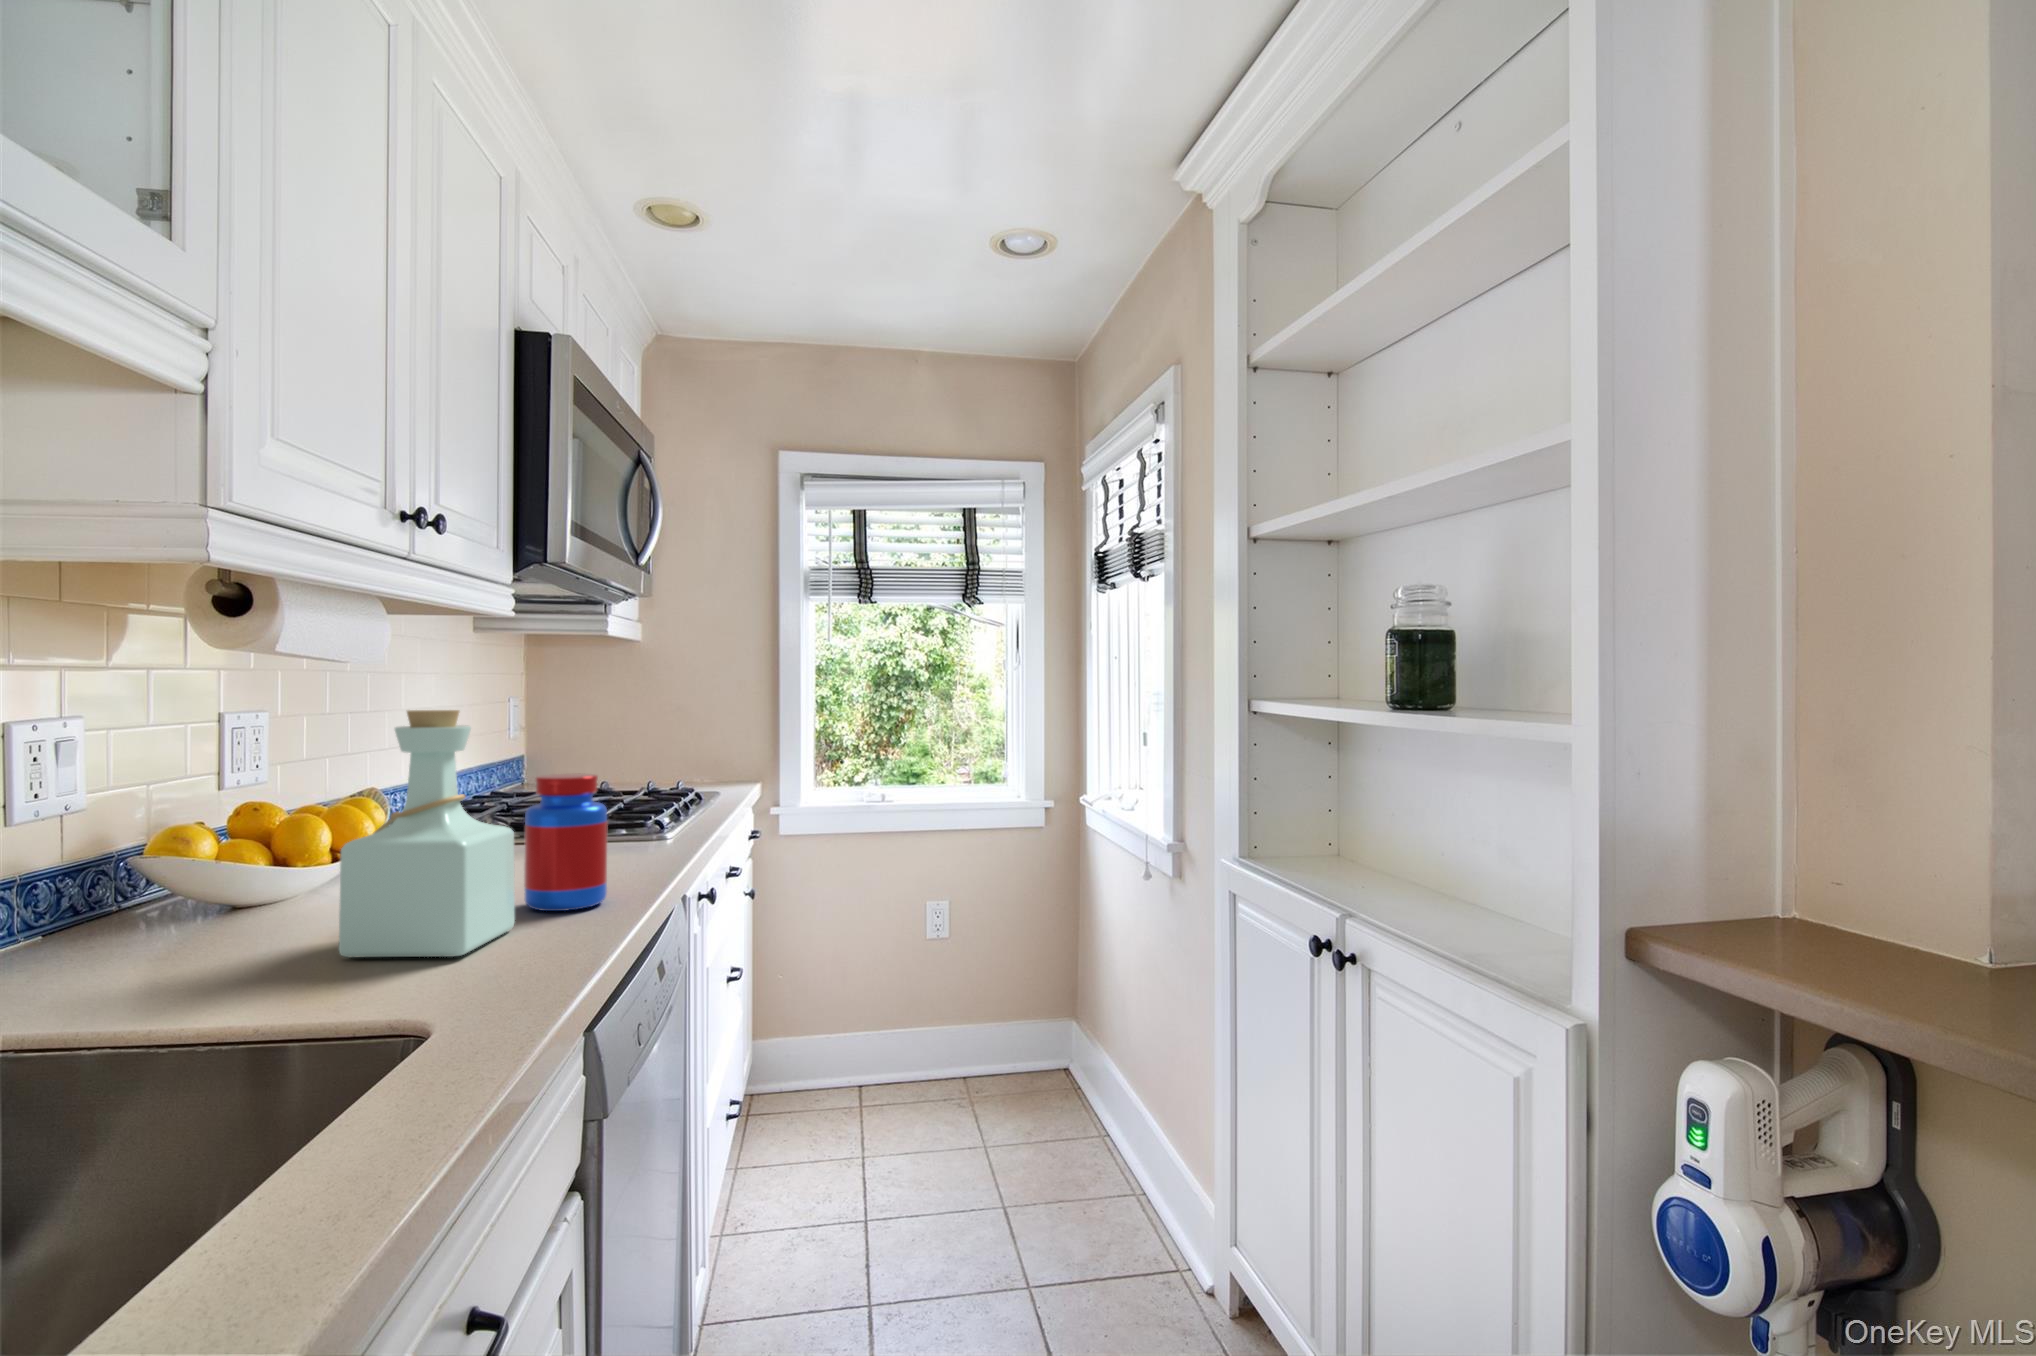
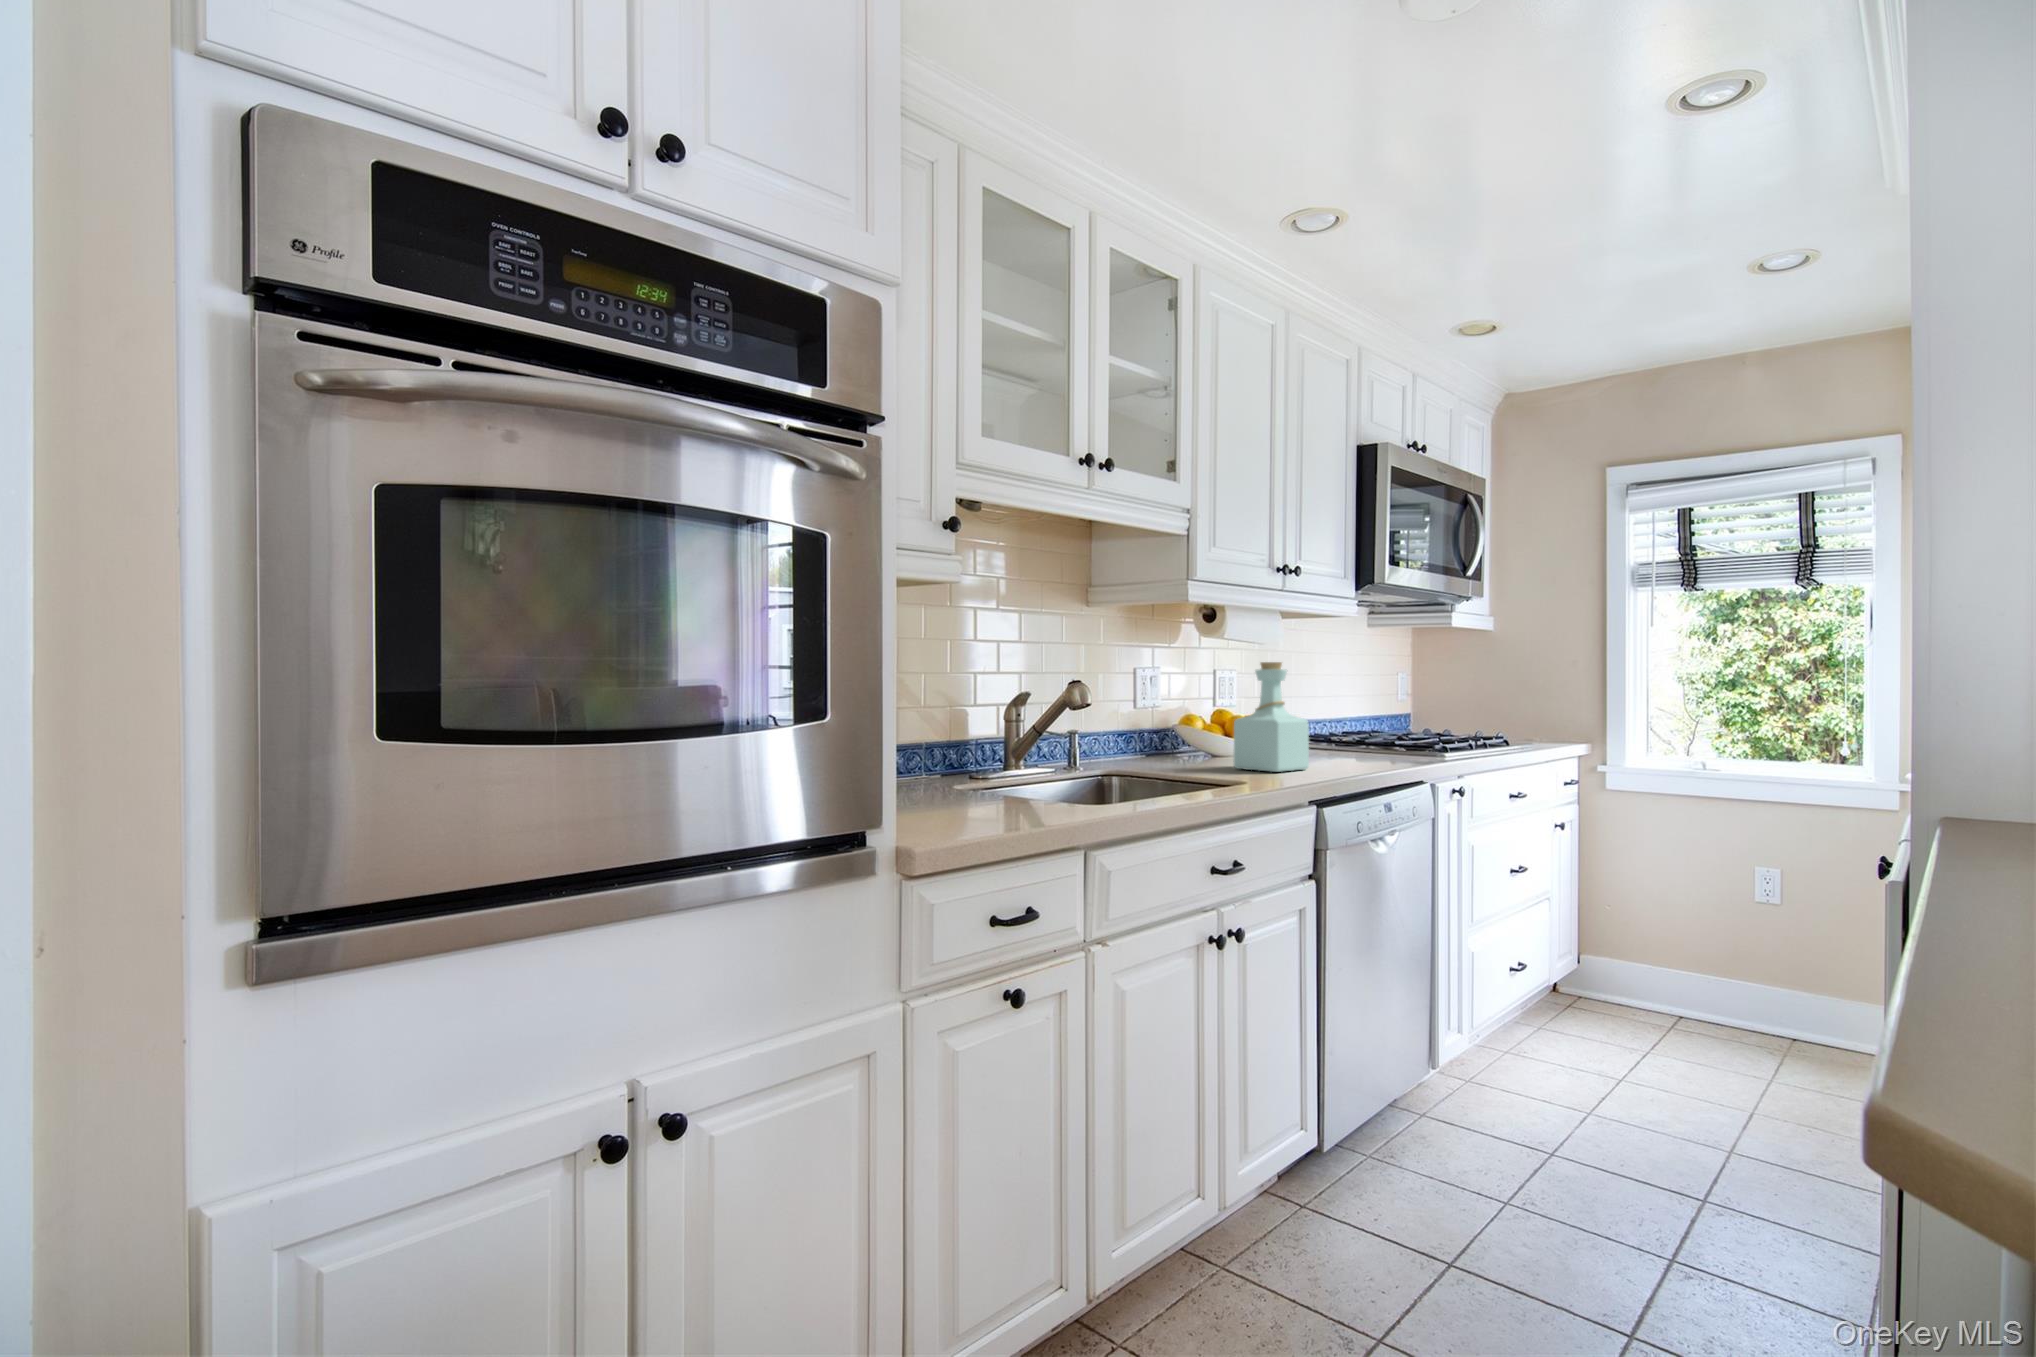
jar: present [524,774,608,911] -> none [1322,699,1364,767]

